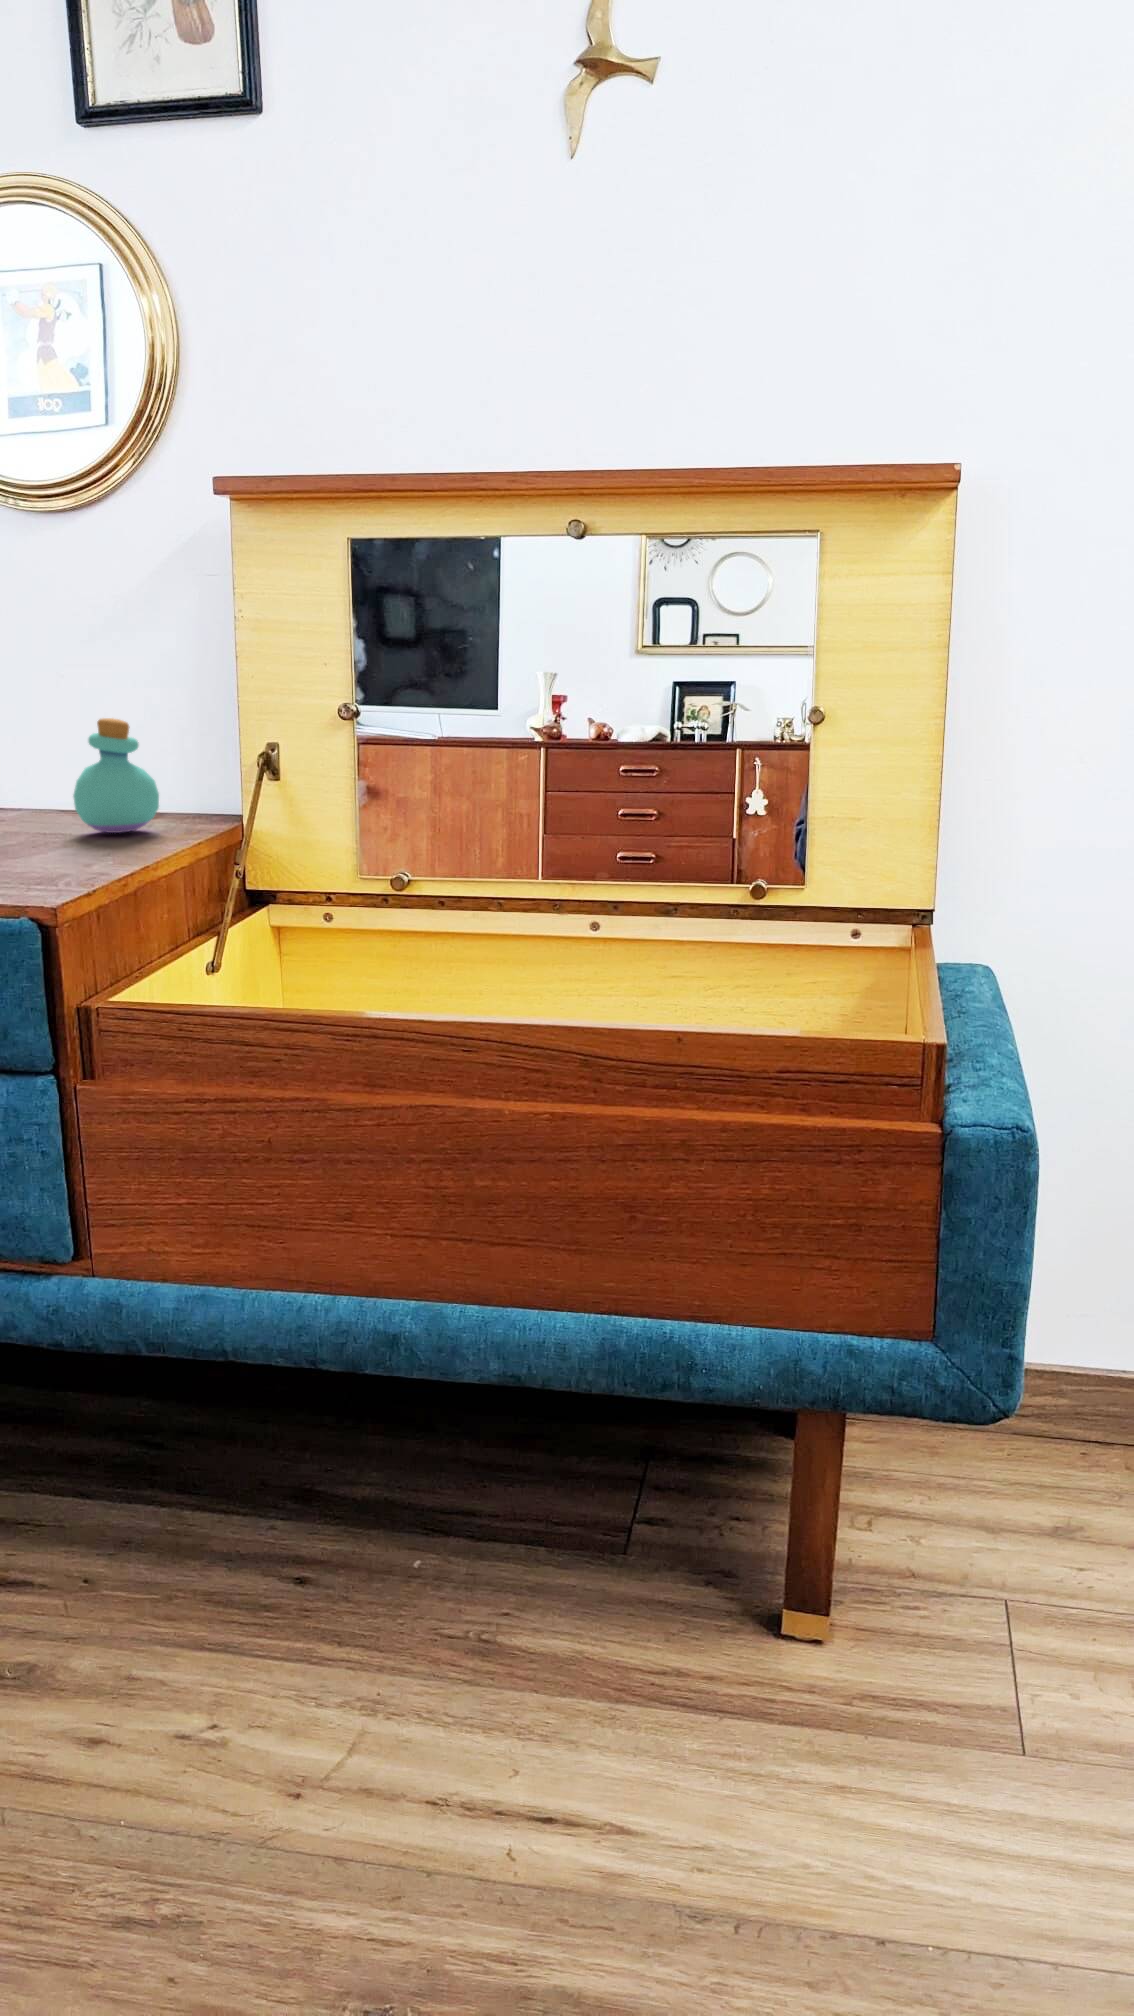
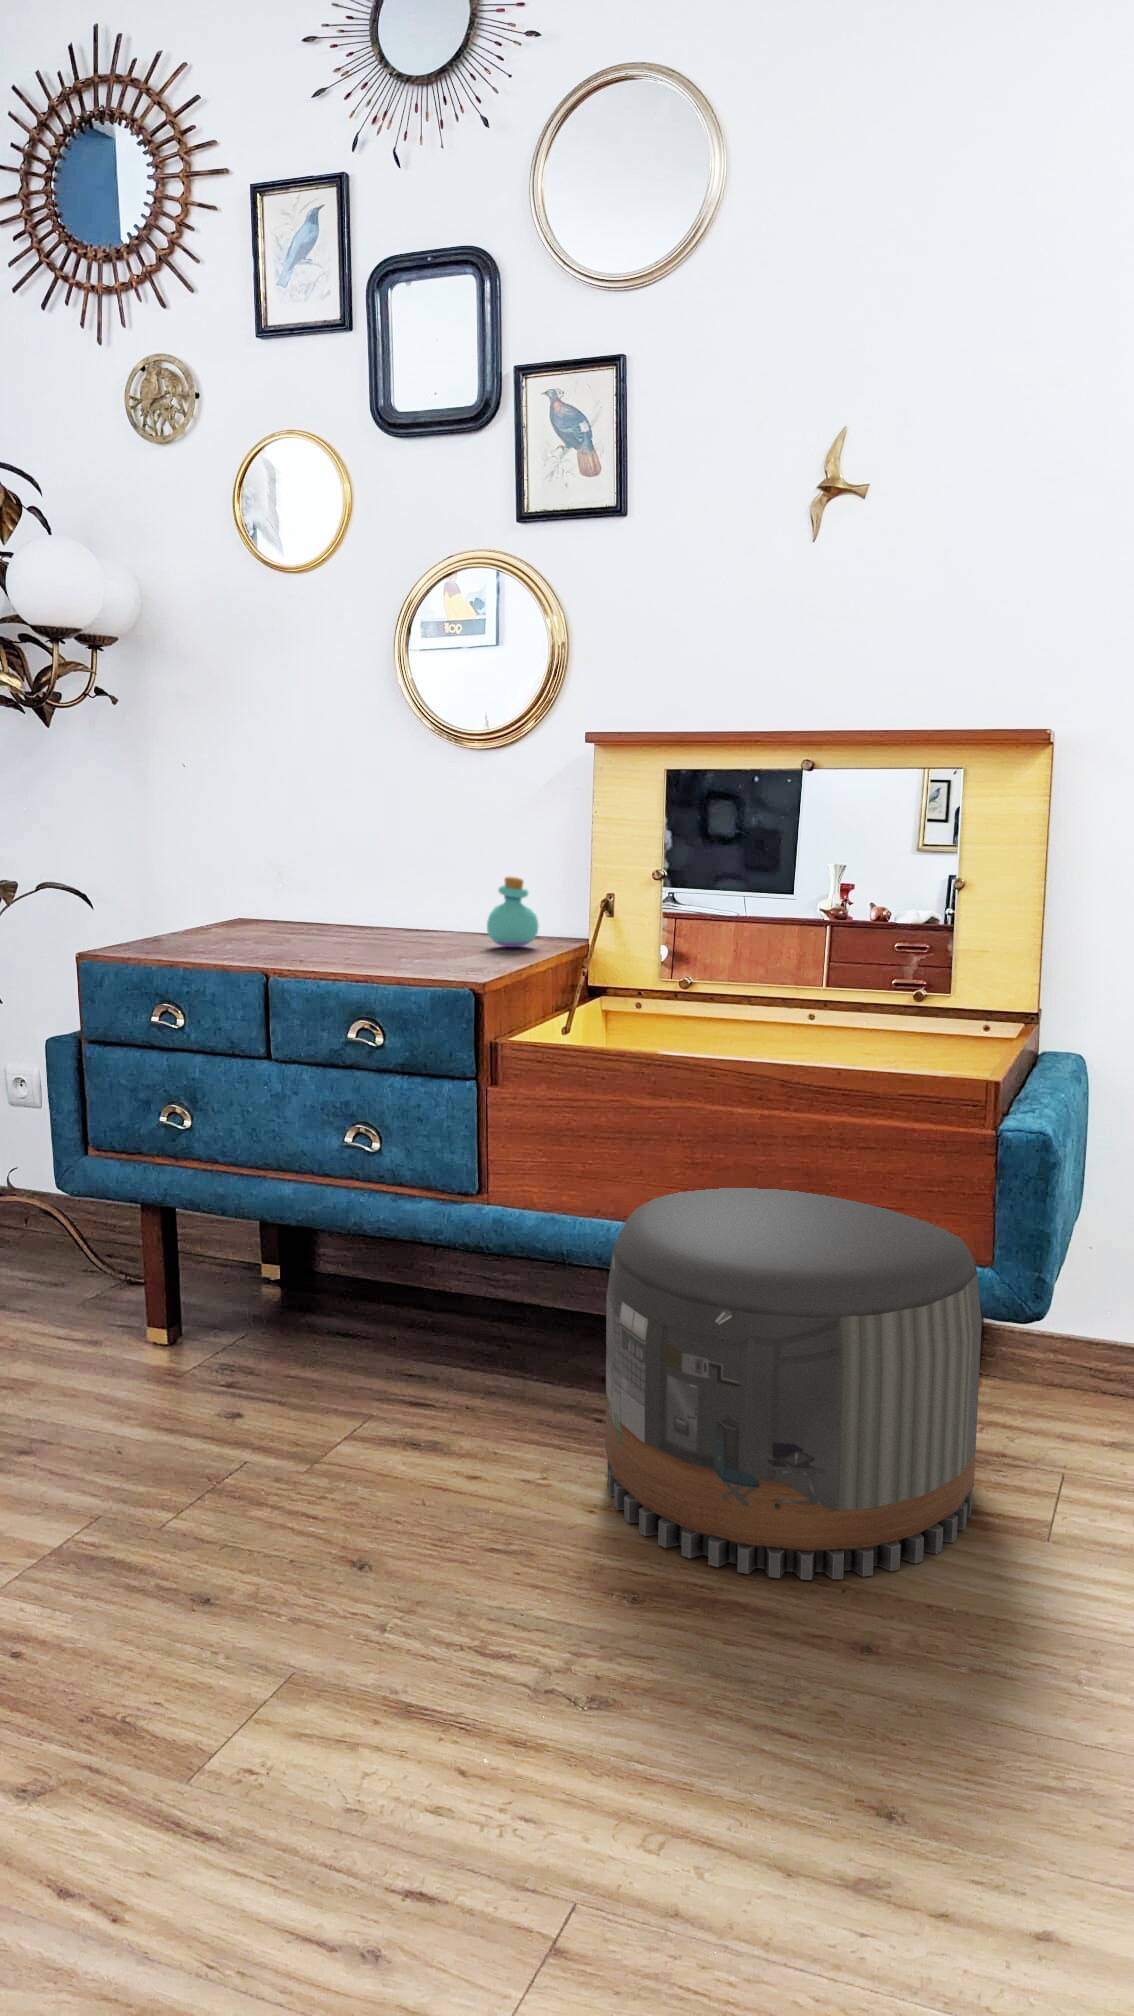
pouf: none [302,1195,917,1916] -> present [606,1188,982,1580]

